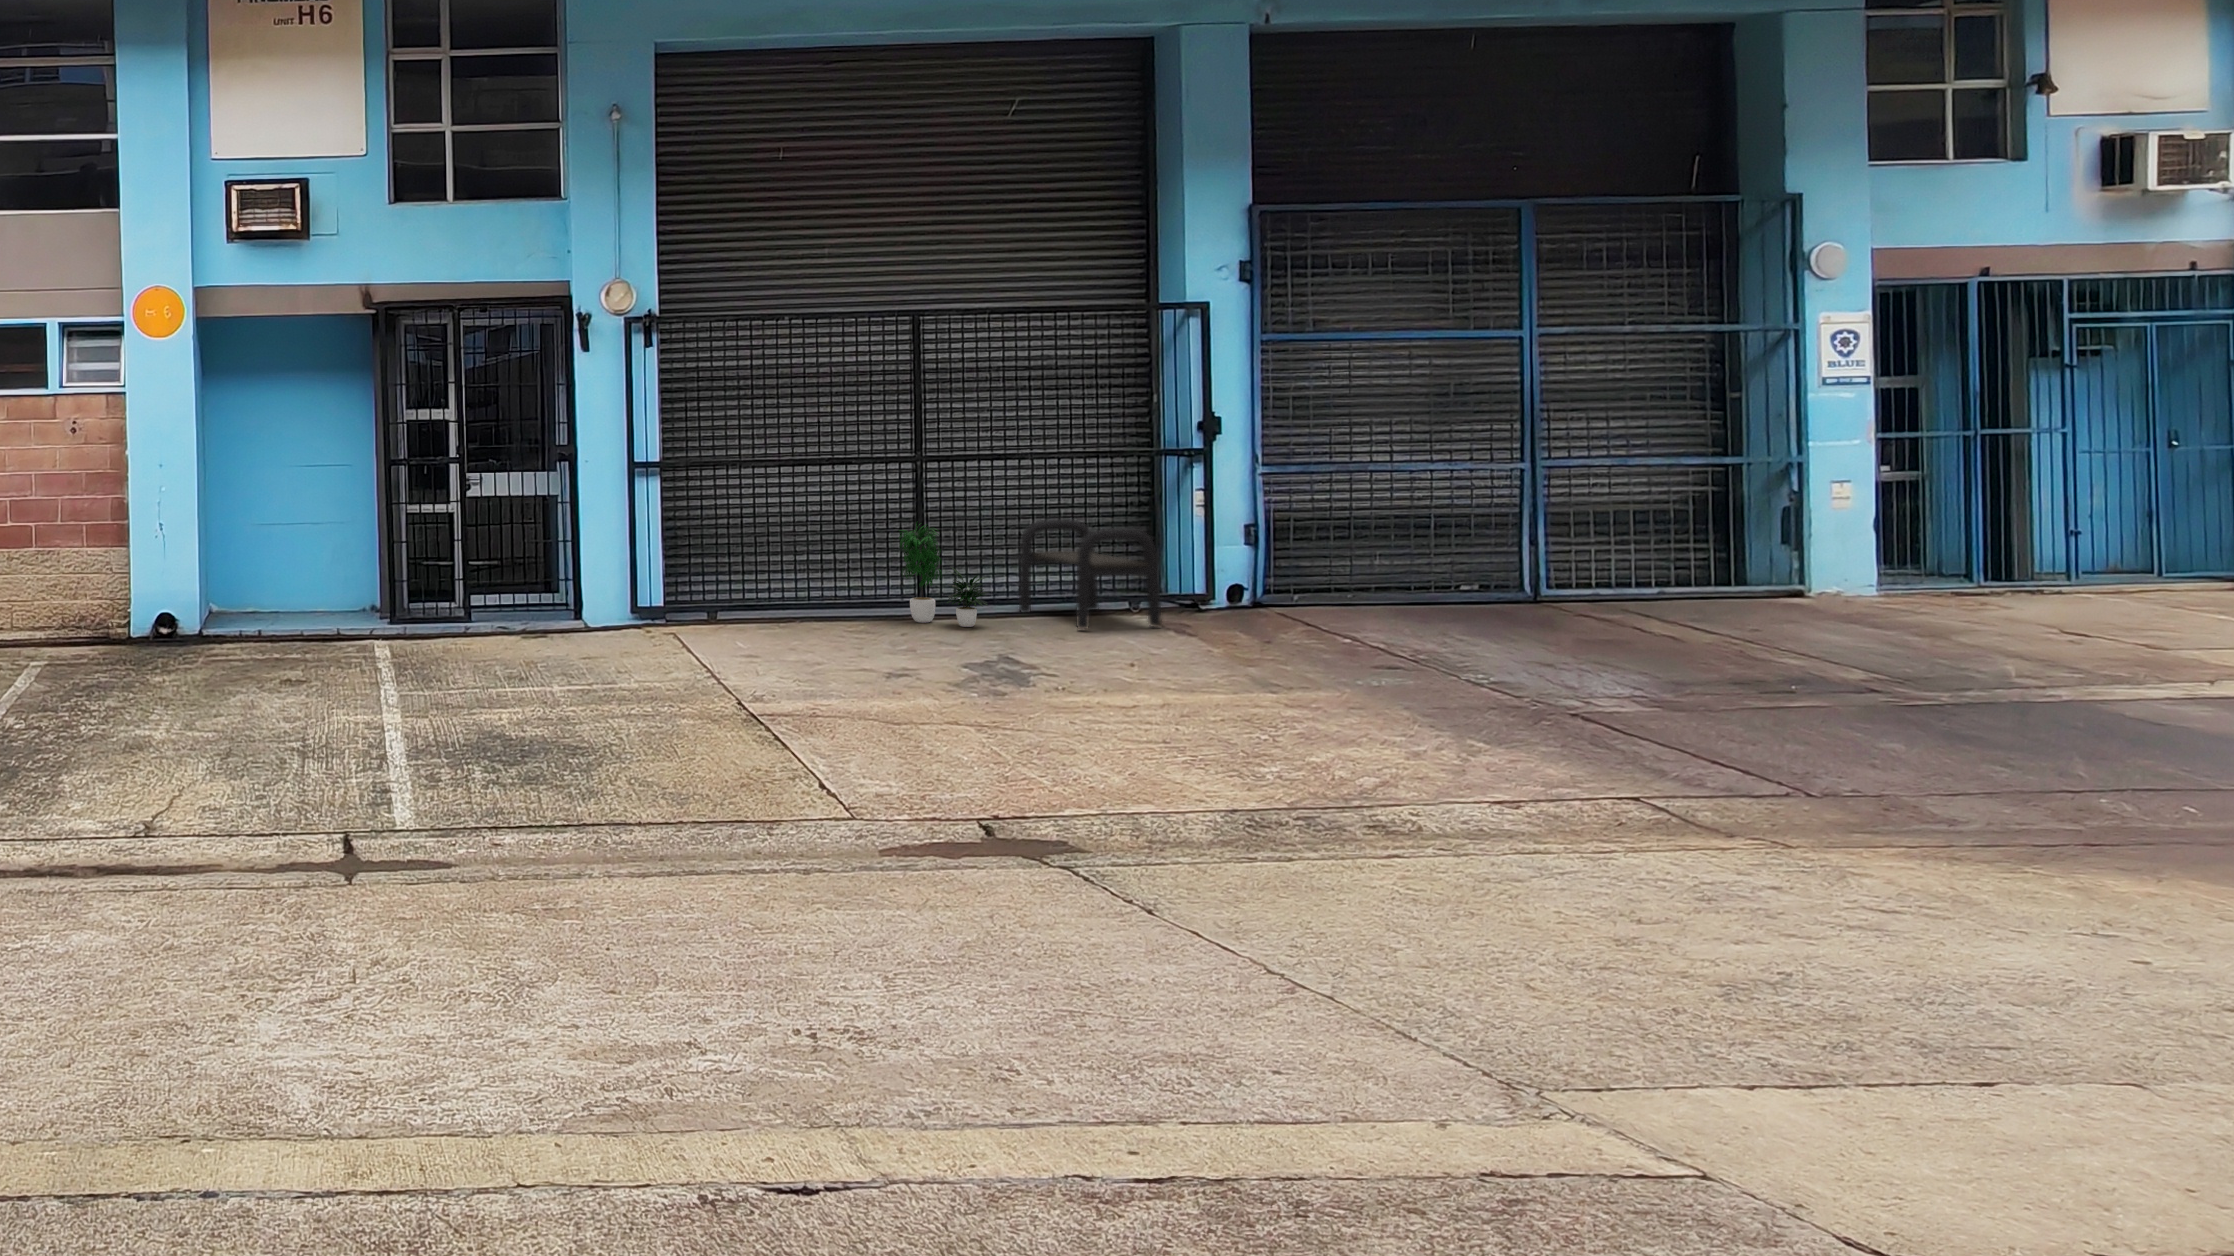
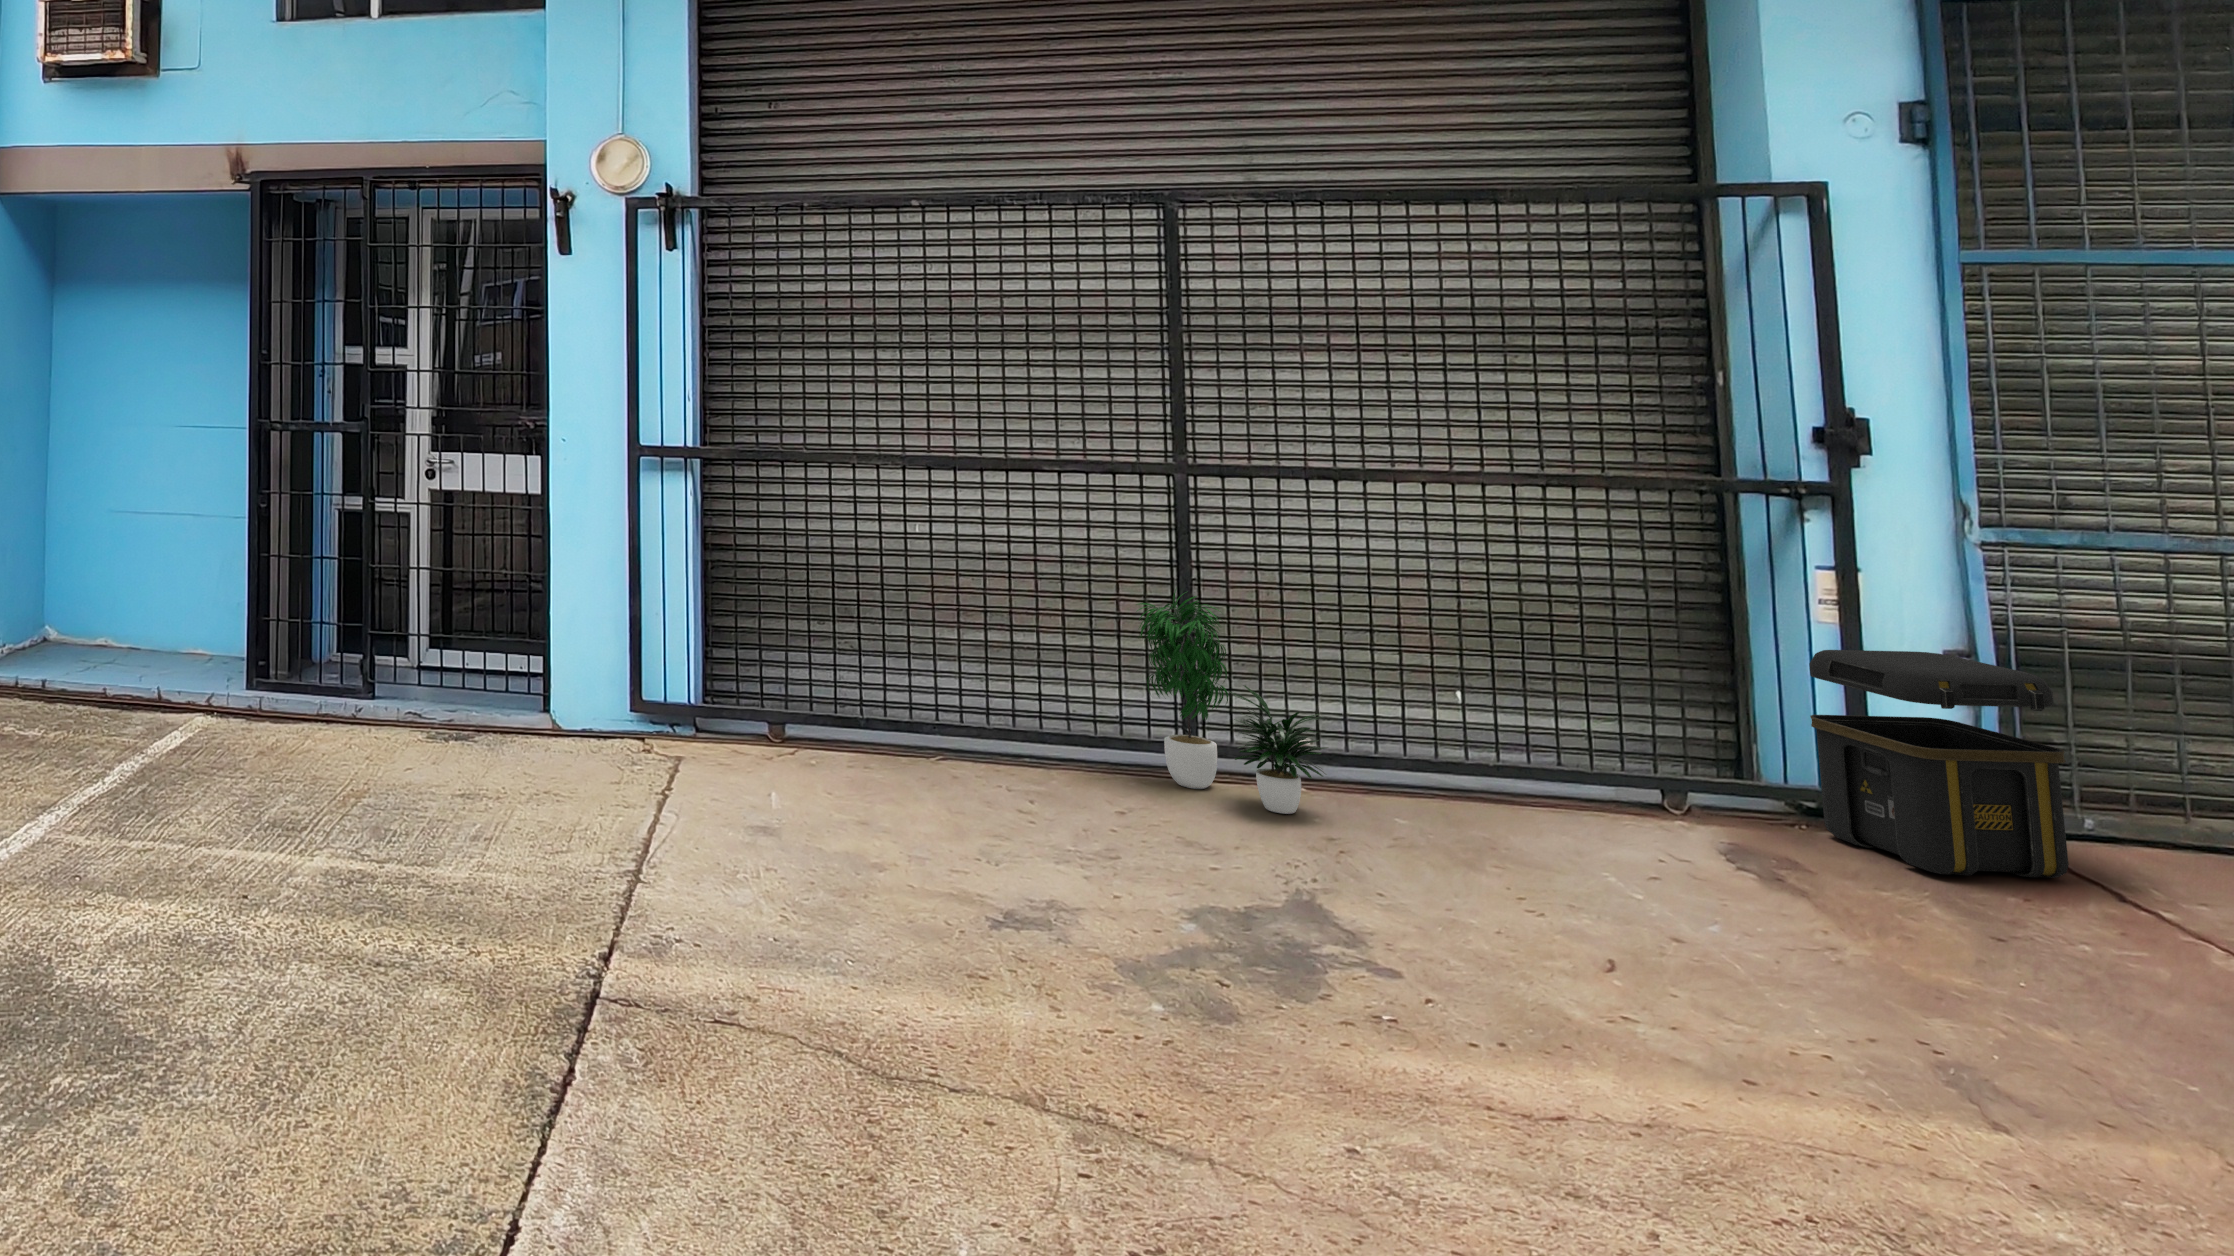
bench: present [1019,519,1162,629] -> none [1408,601,1744,869]
toolbox: none [1190,526,1284,622] -> present [1809,650,2069,878]

